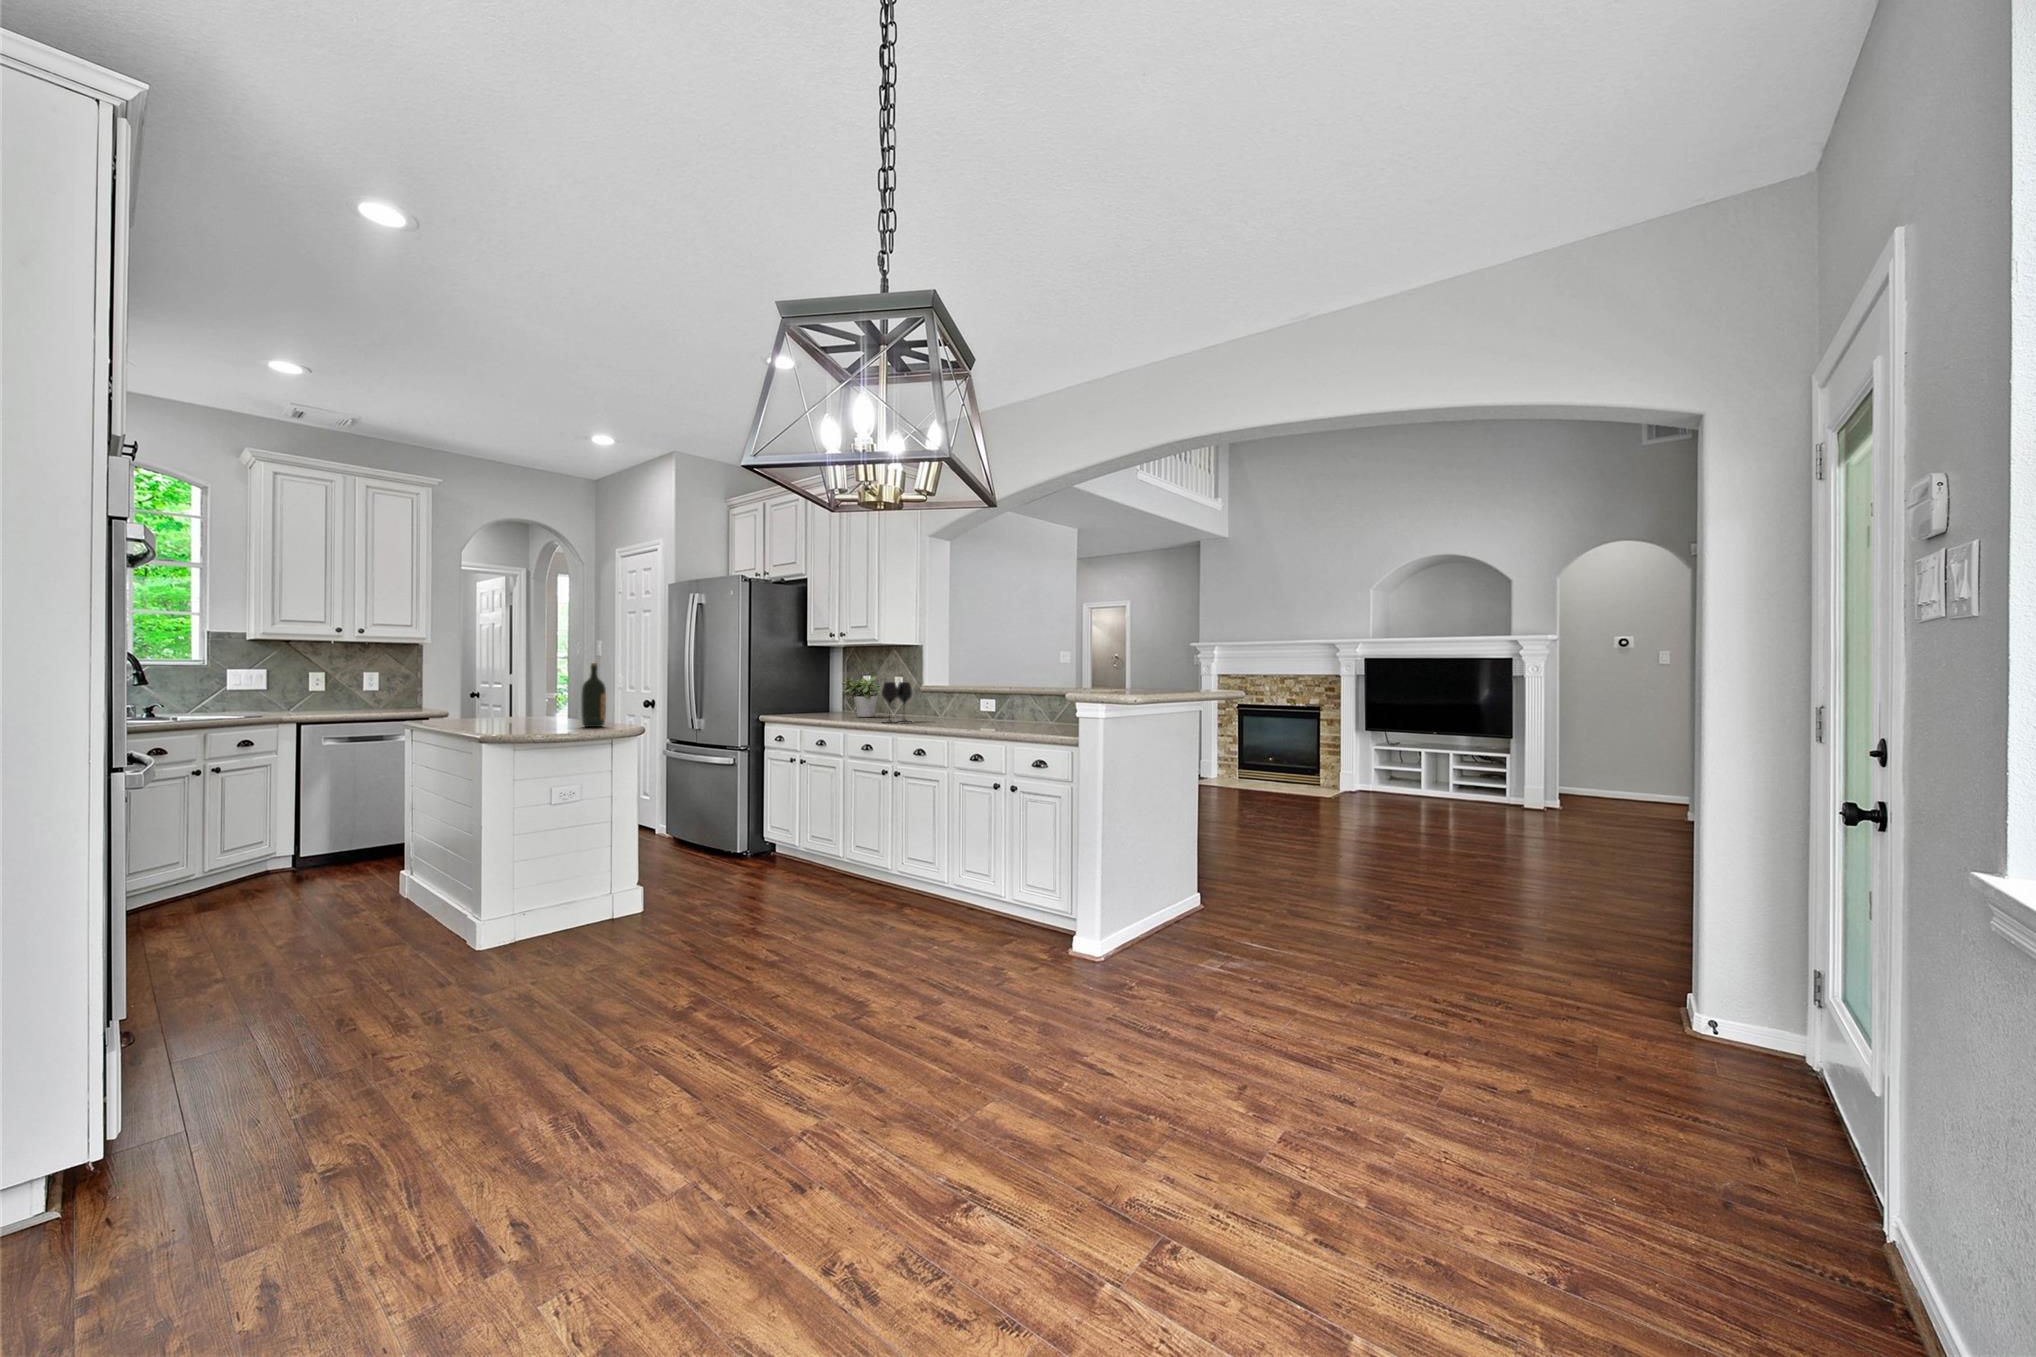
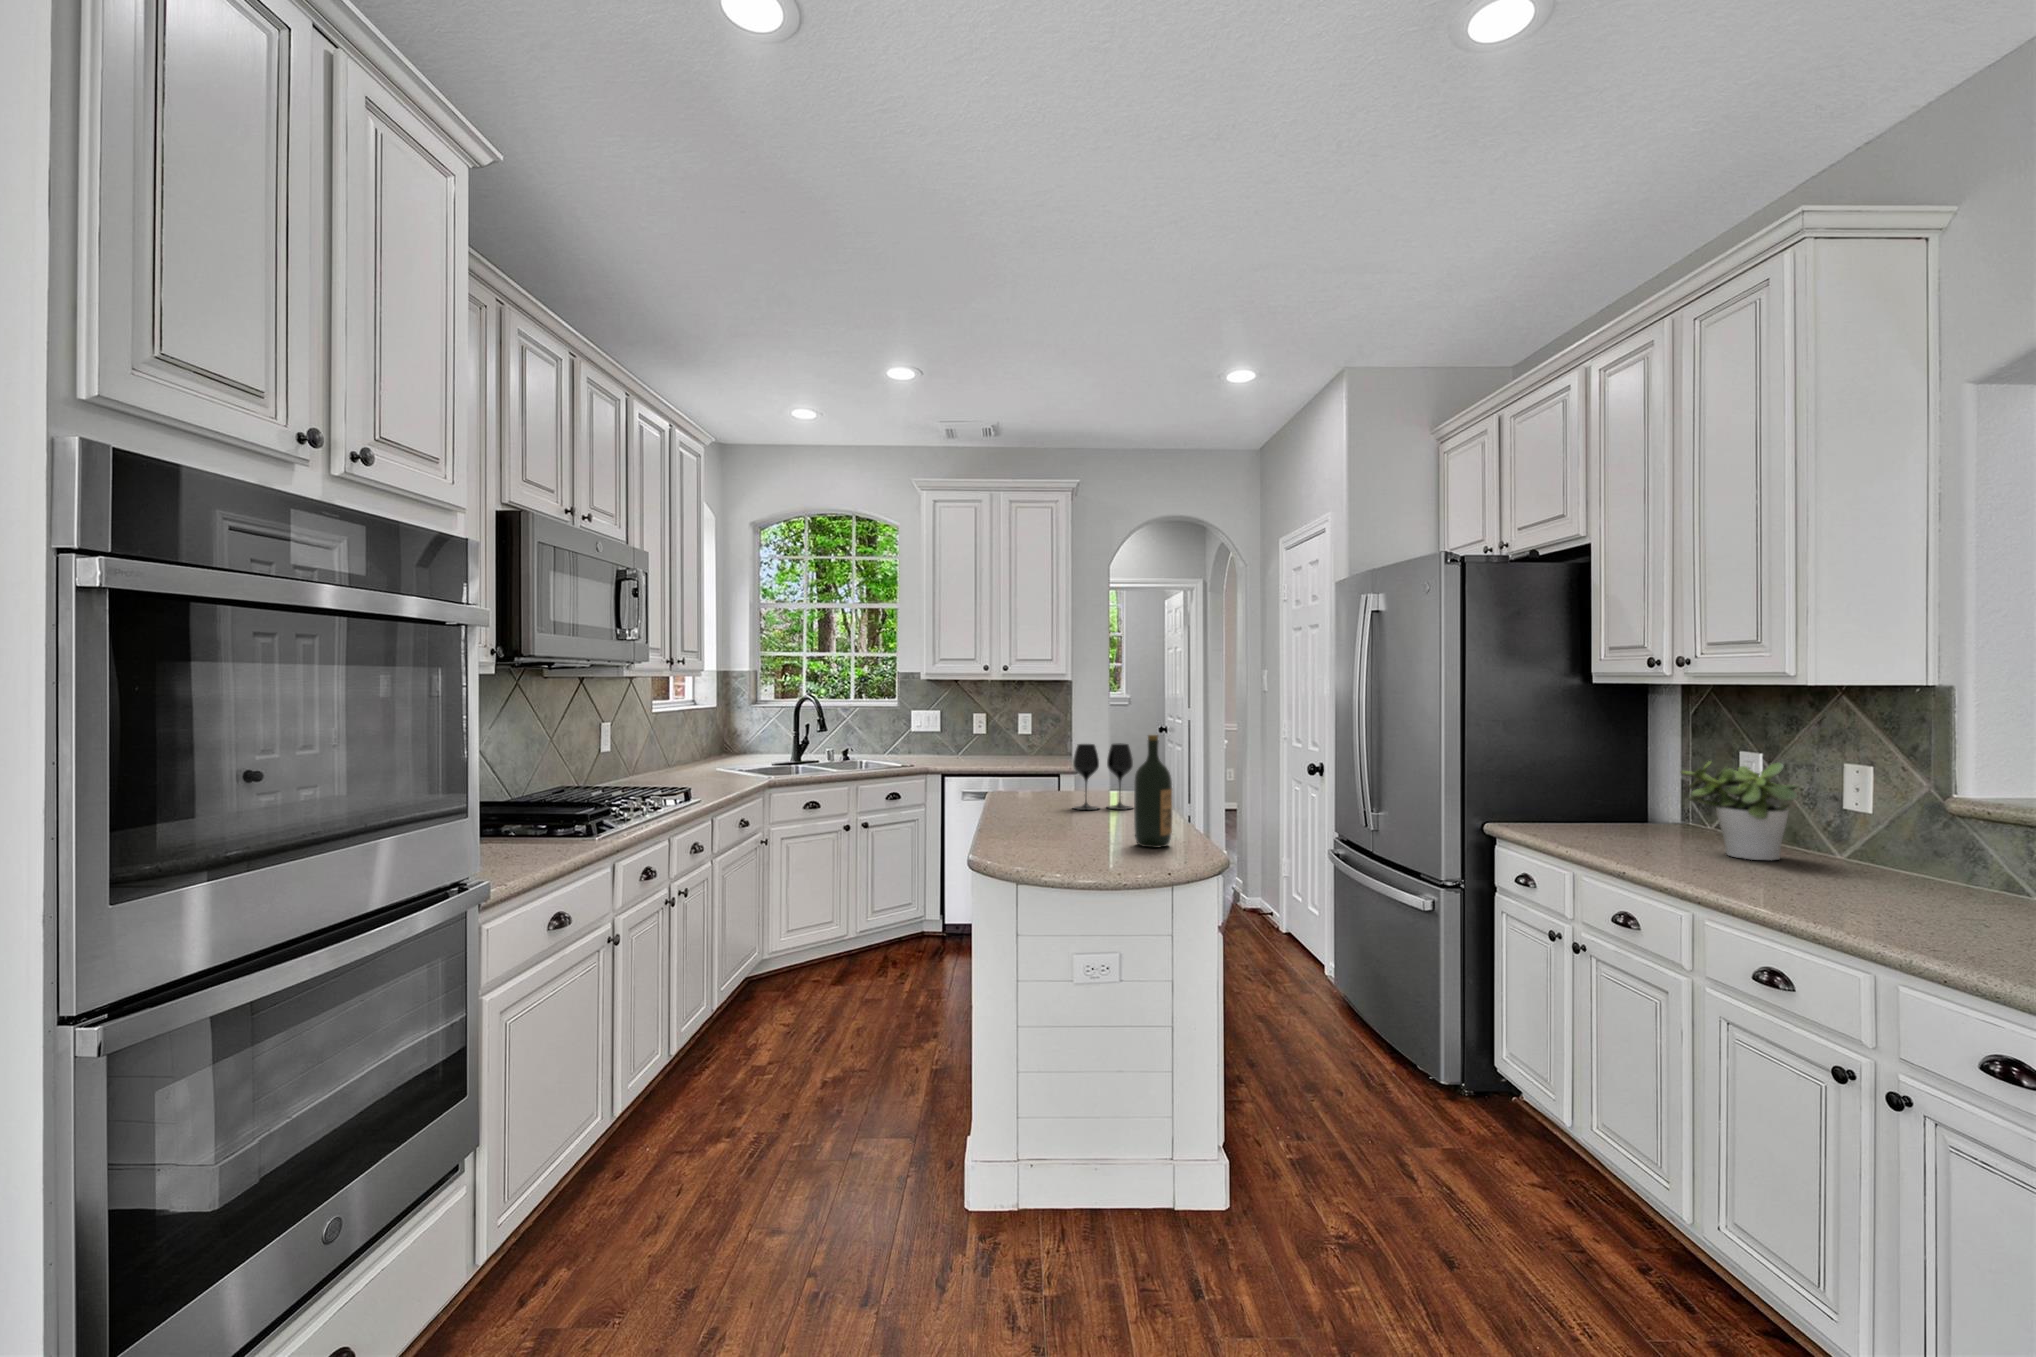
wine glass: present [882,682,912,723] -> present [1073,743,1133,810]

